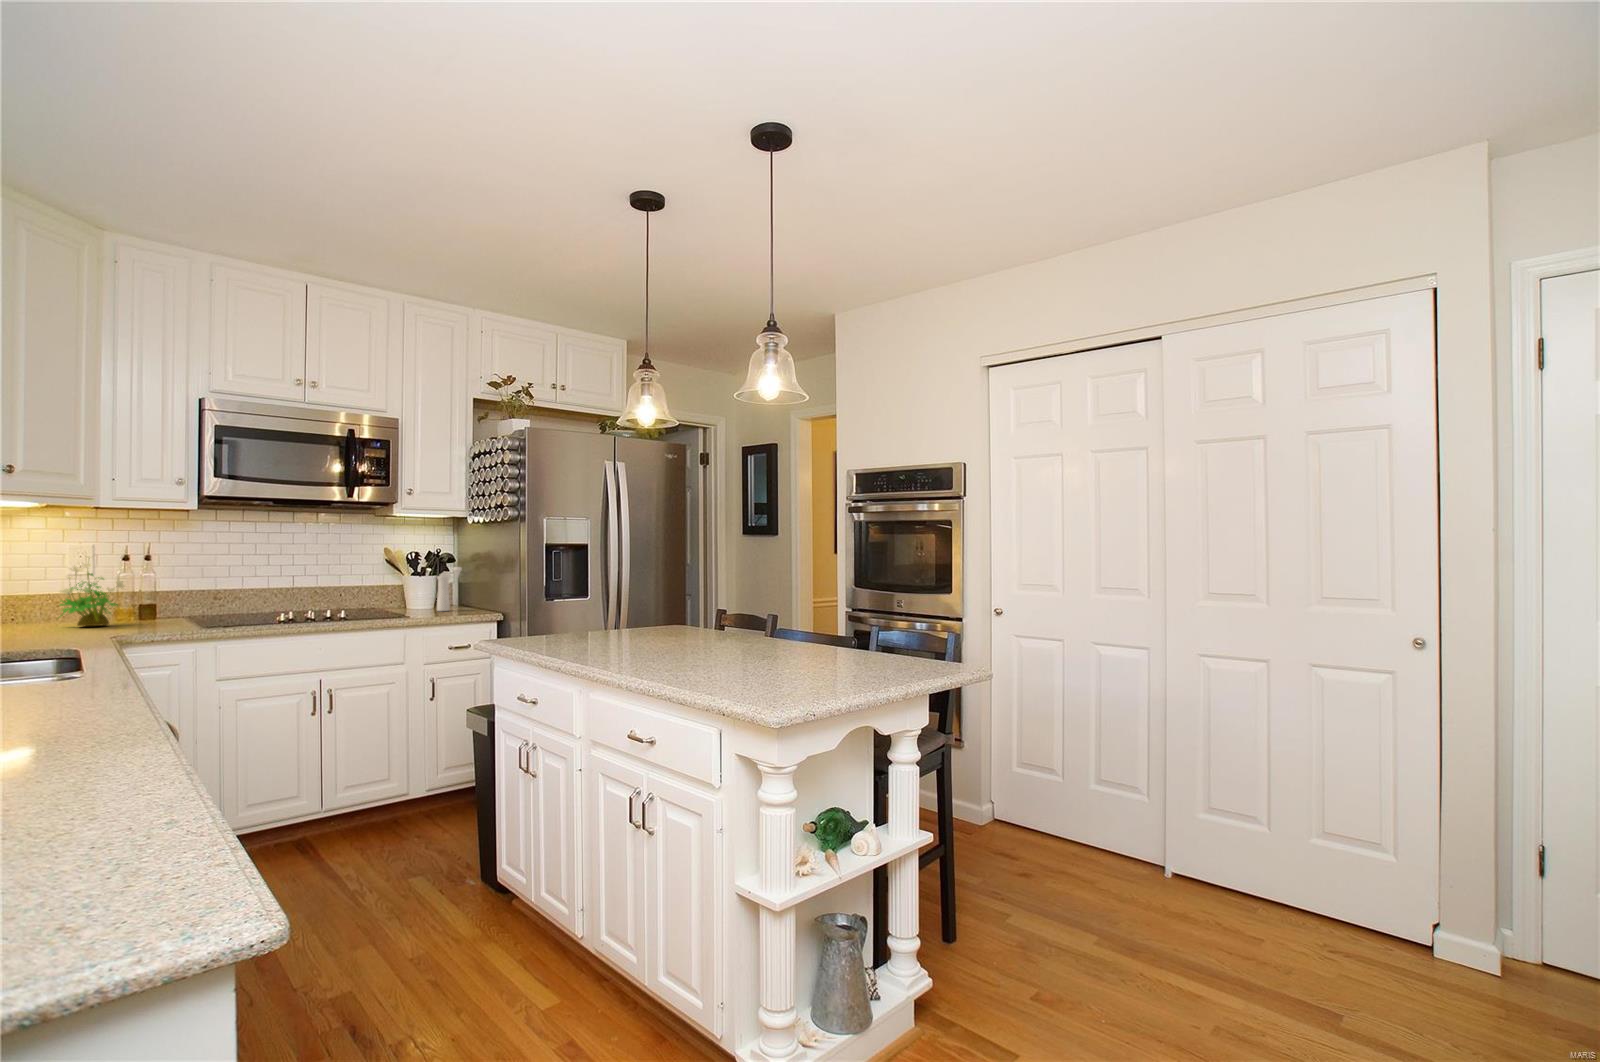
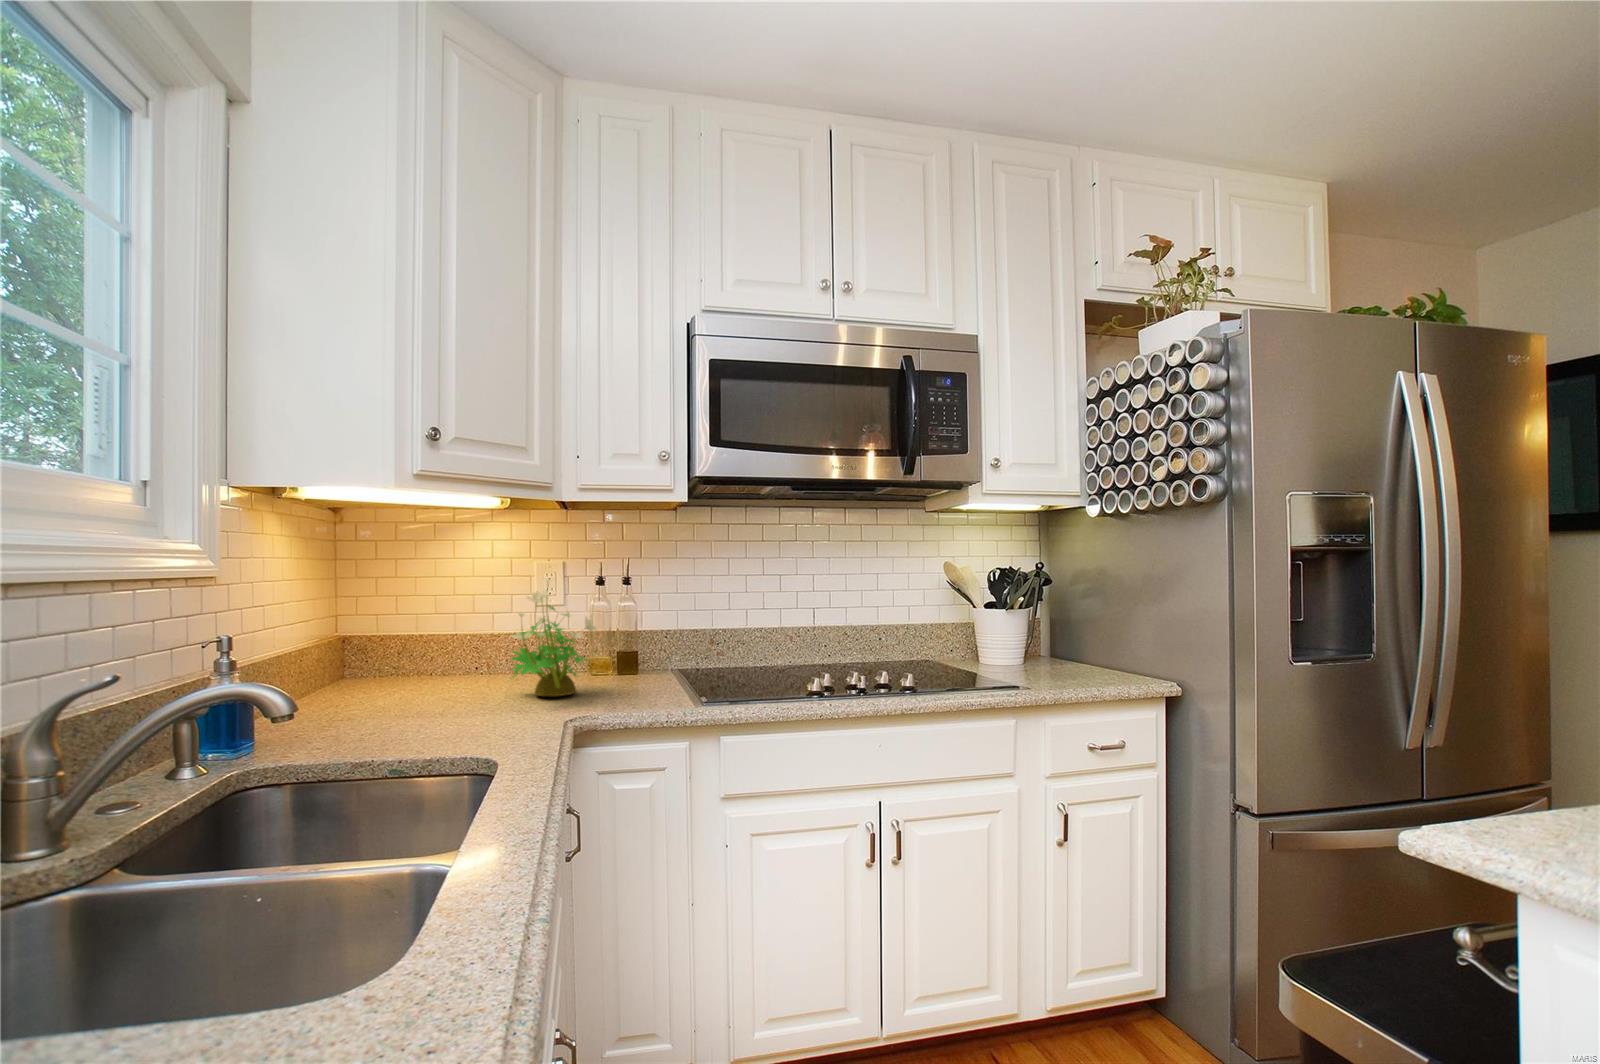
pepper mill: present [437,567,462,611] -> none [1047,596,1082,680]

